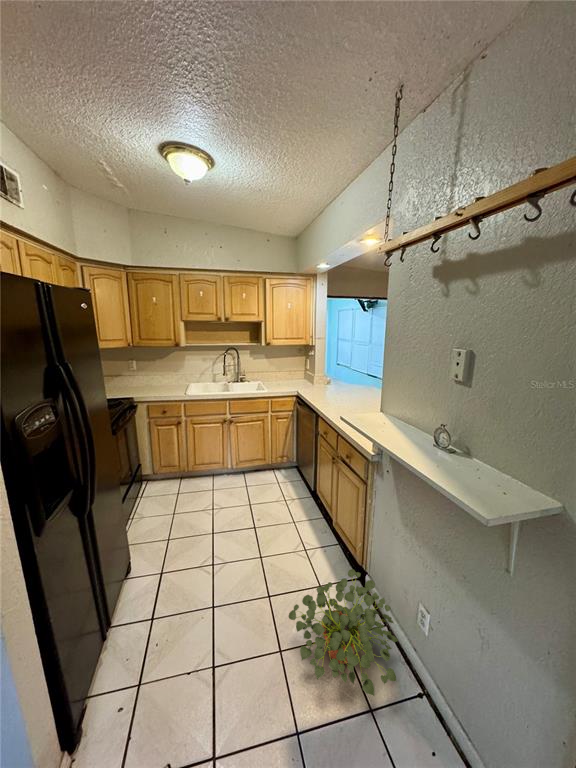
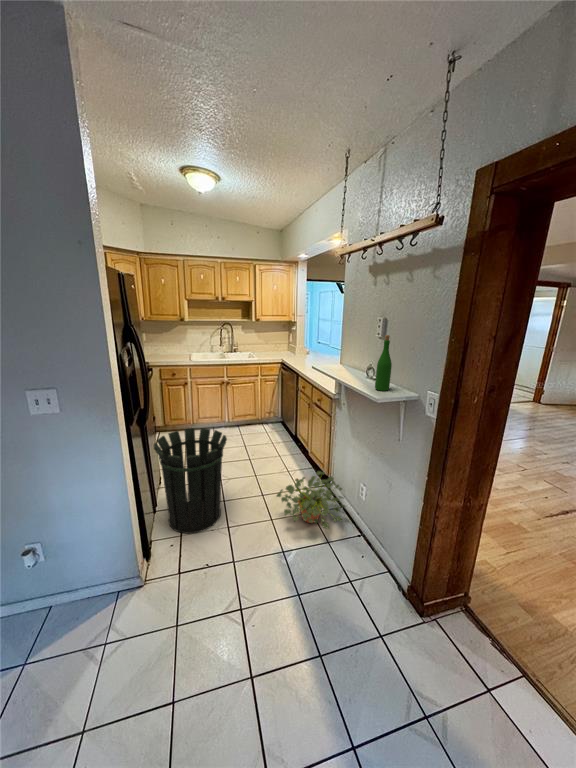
wine bottle: none [461,383,495,483] -> present [375,335,392,391]
waste bin: none [99,503,215,682] -> present [154,428,227,534]

